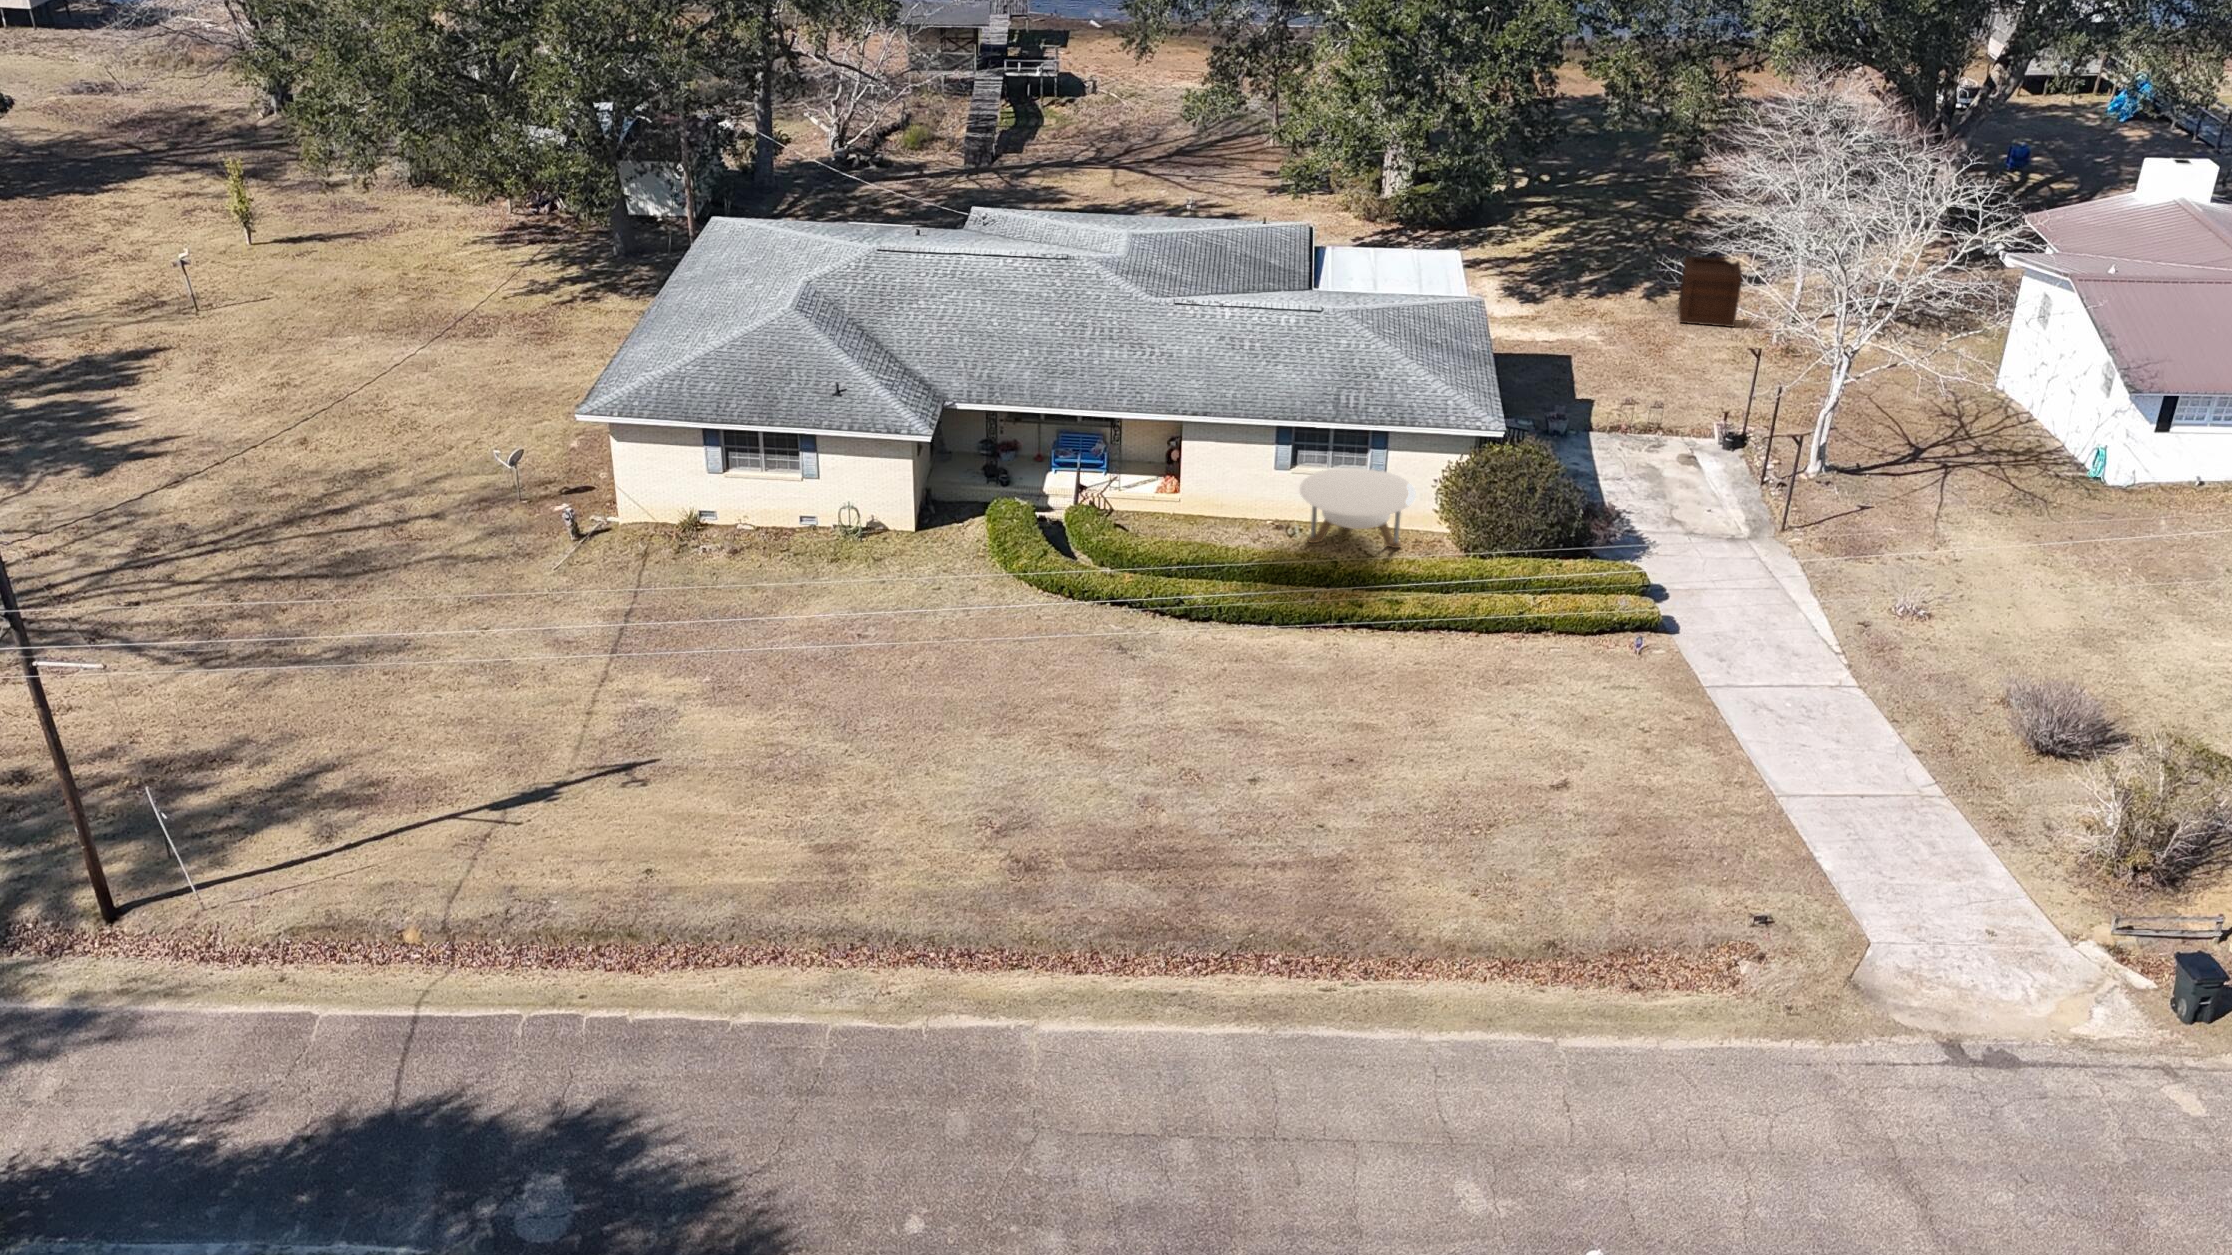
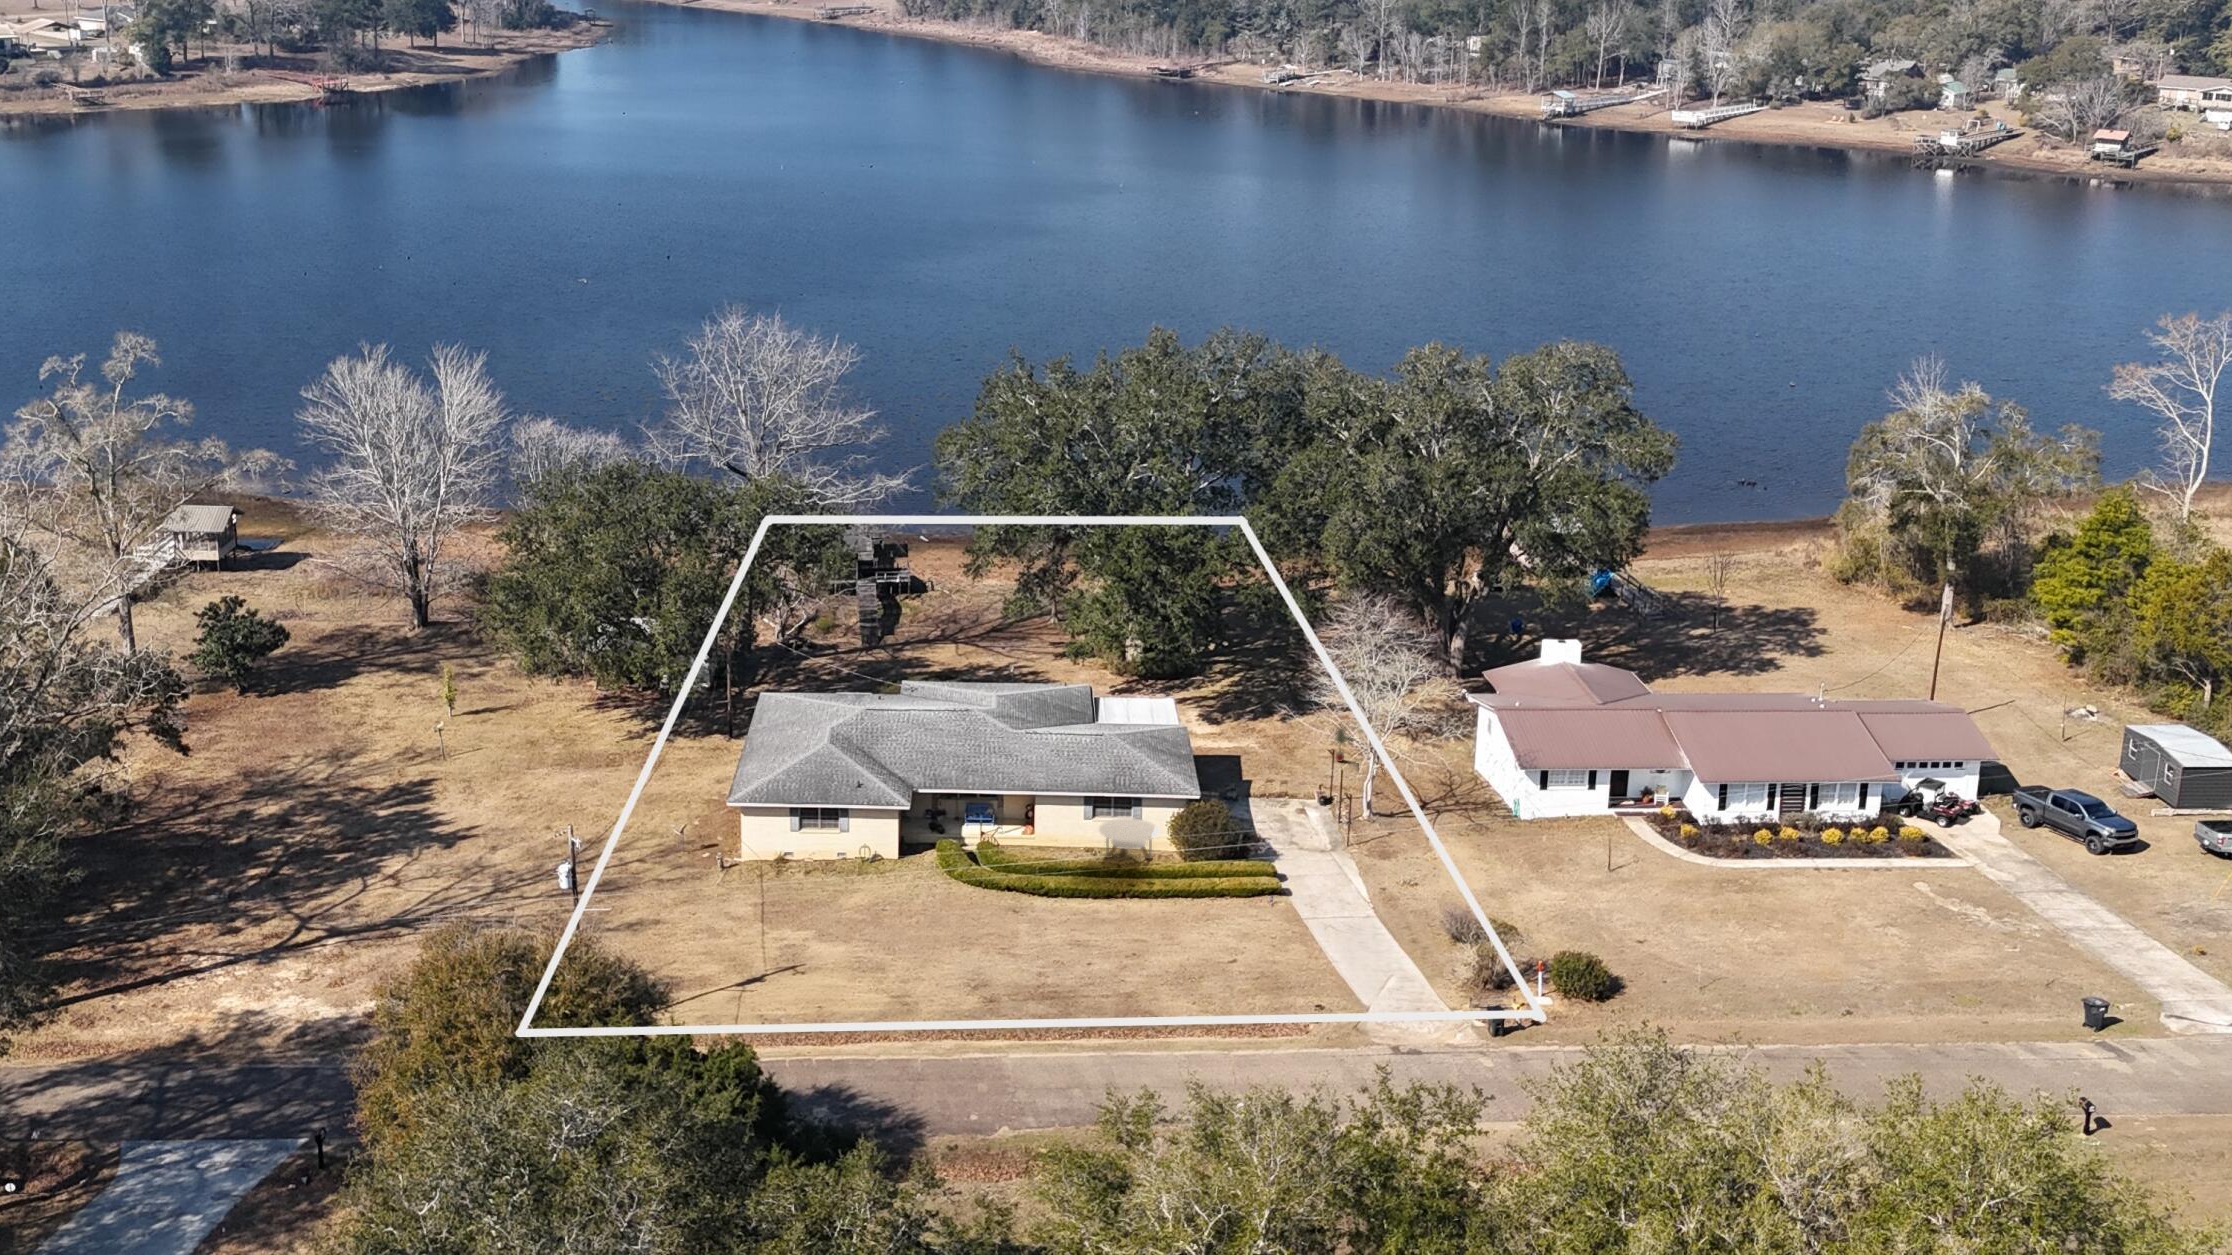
wooden crate: present [1678,257,1742,327] -> none [1303,697,1335,737]
potted tree: none [1742,297,1784,370] -> present [1335,722,1354,762]

